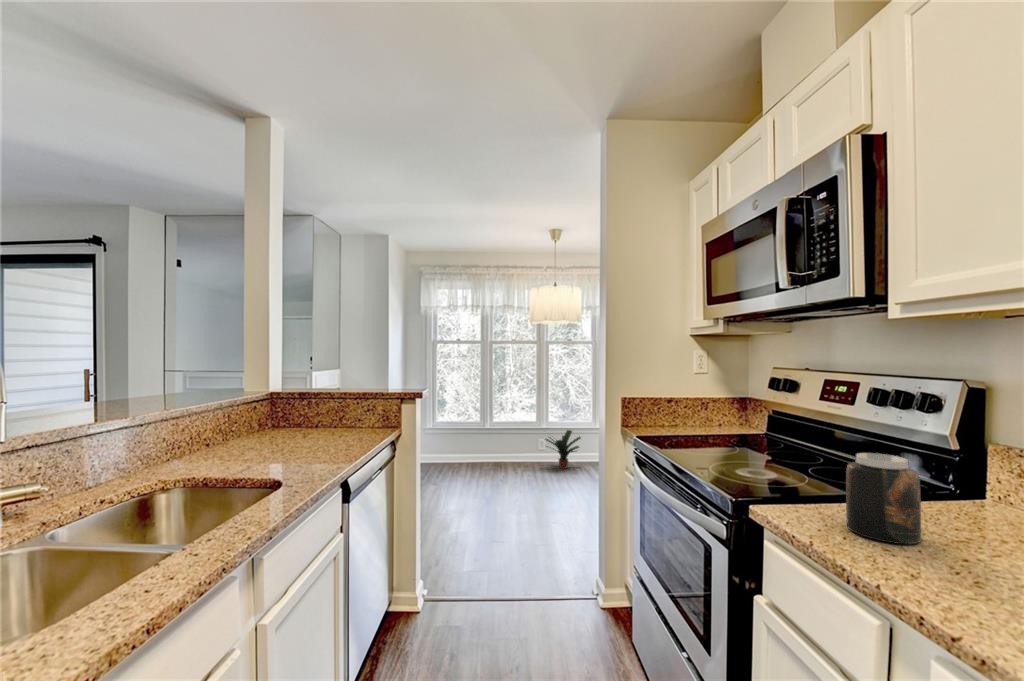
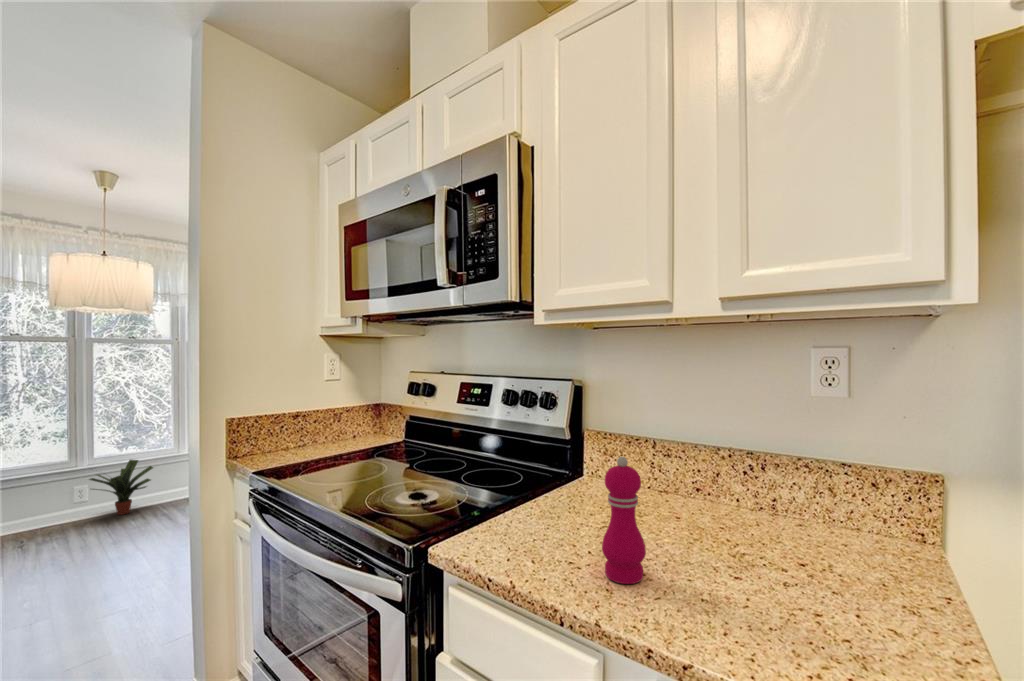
pepper mill: none [914,449,973,579] -> present [602,457,646,584]
jar: present [846,453,921,544] -> none [528,462,588,555]

